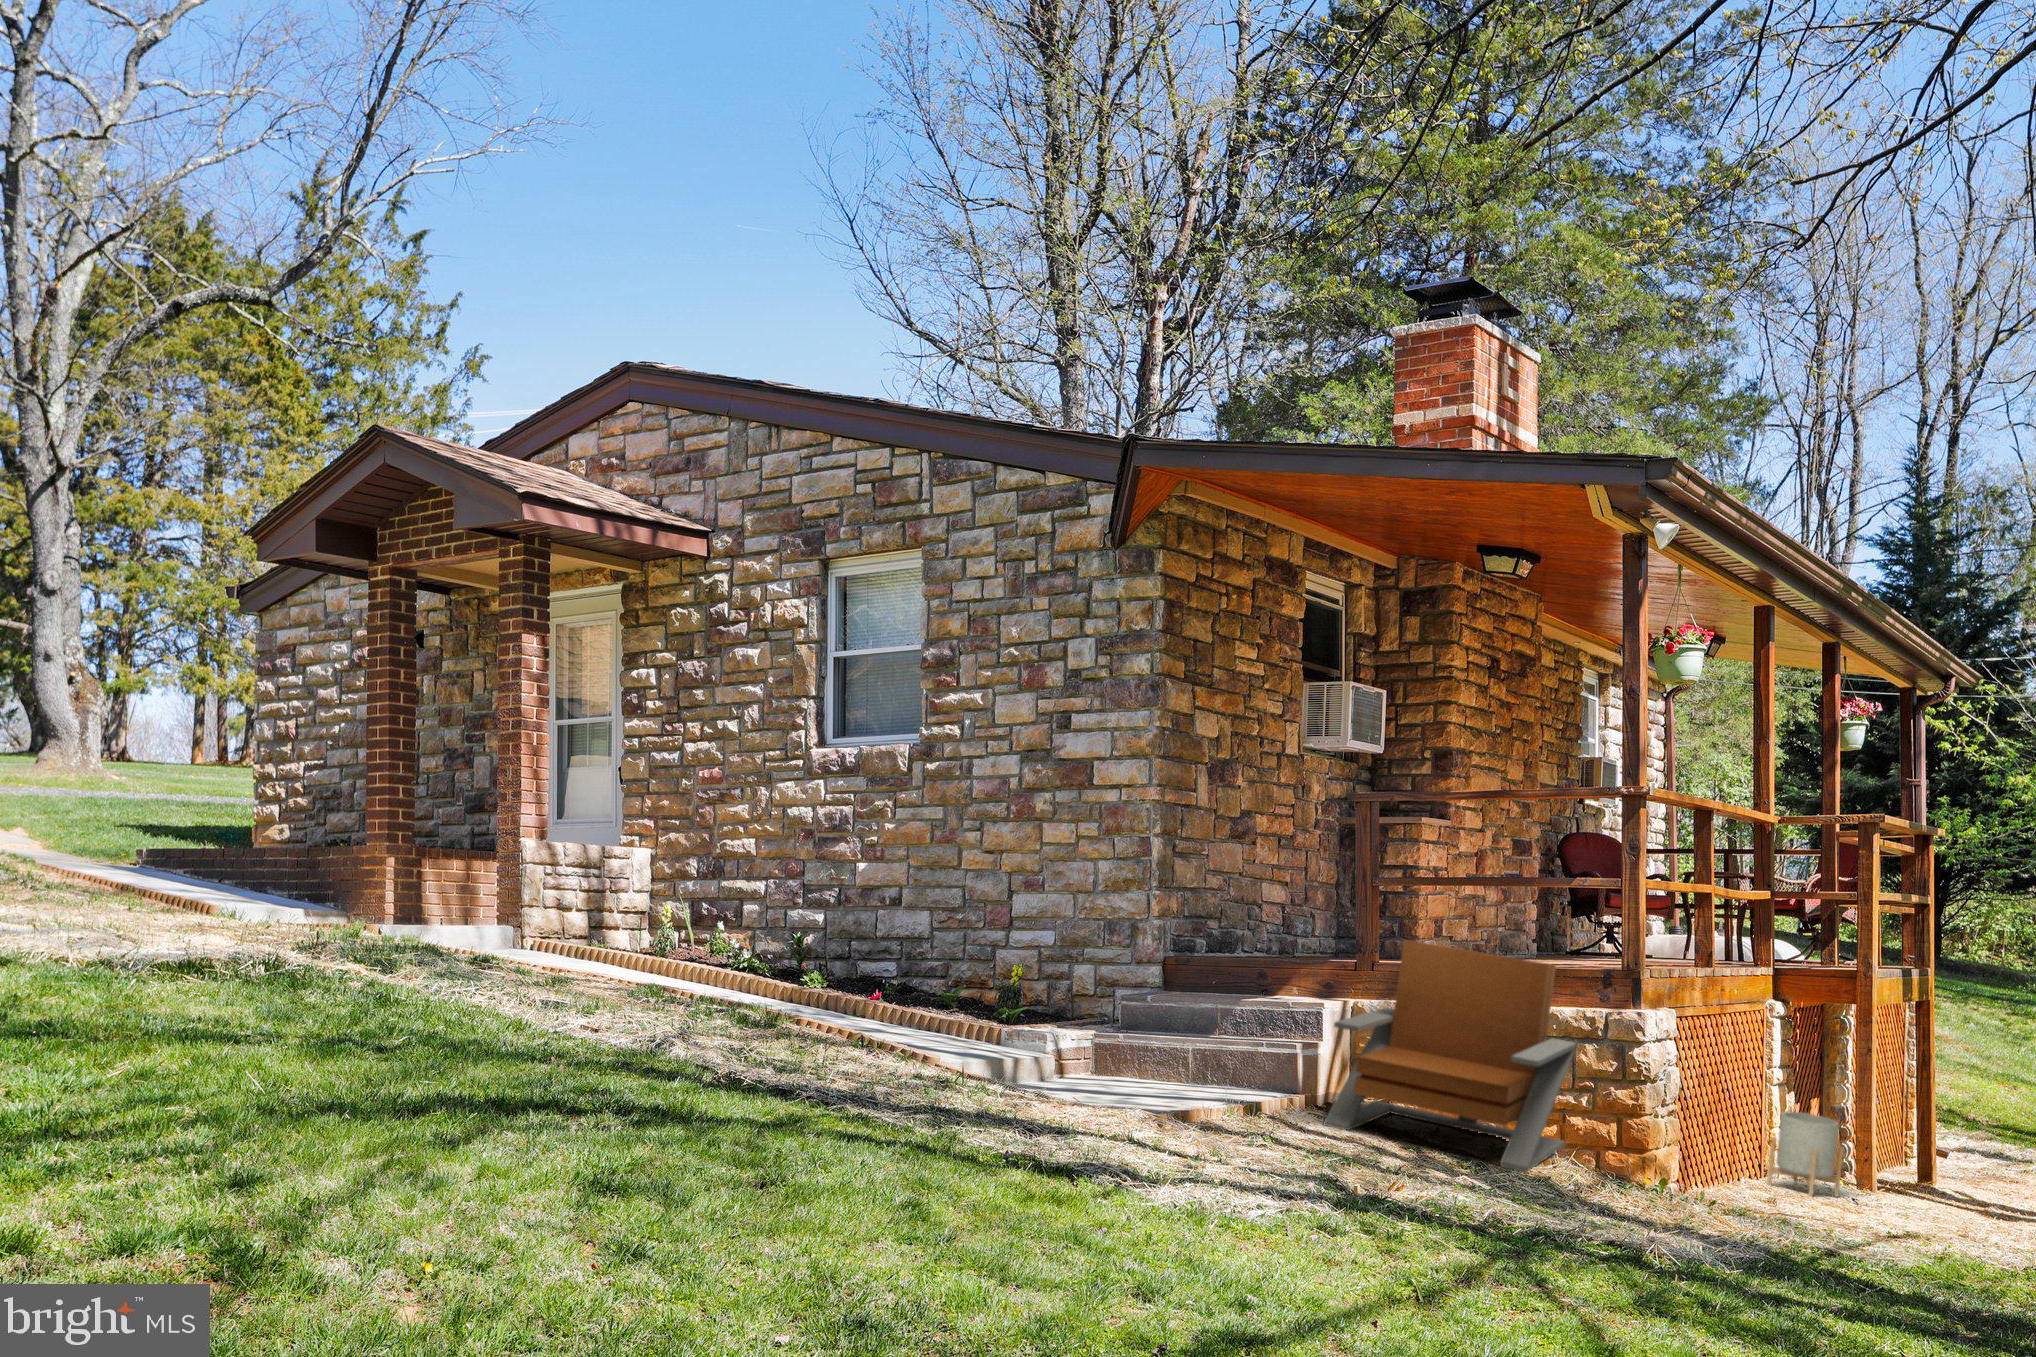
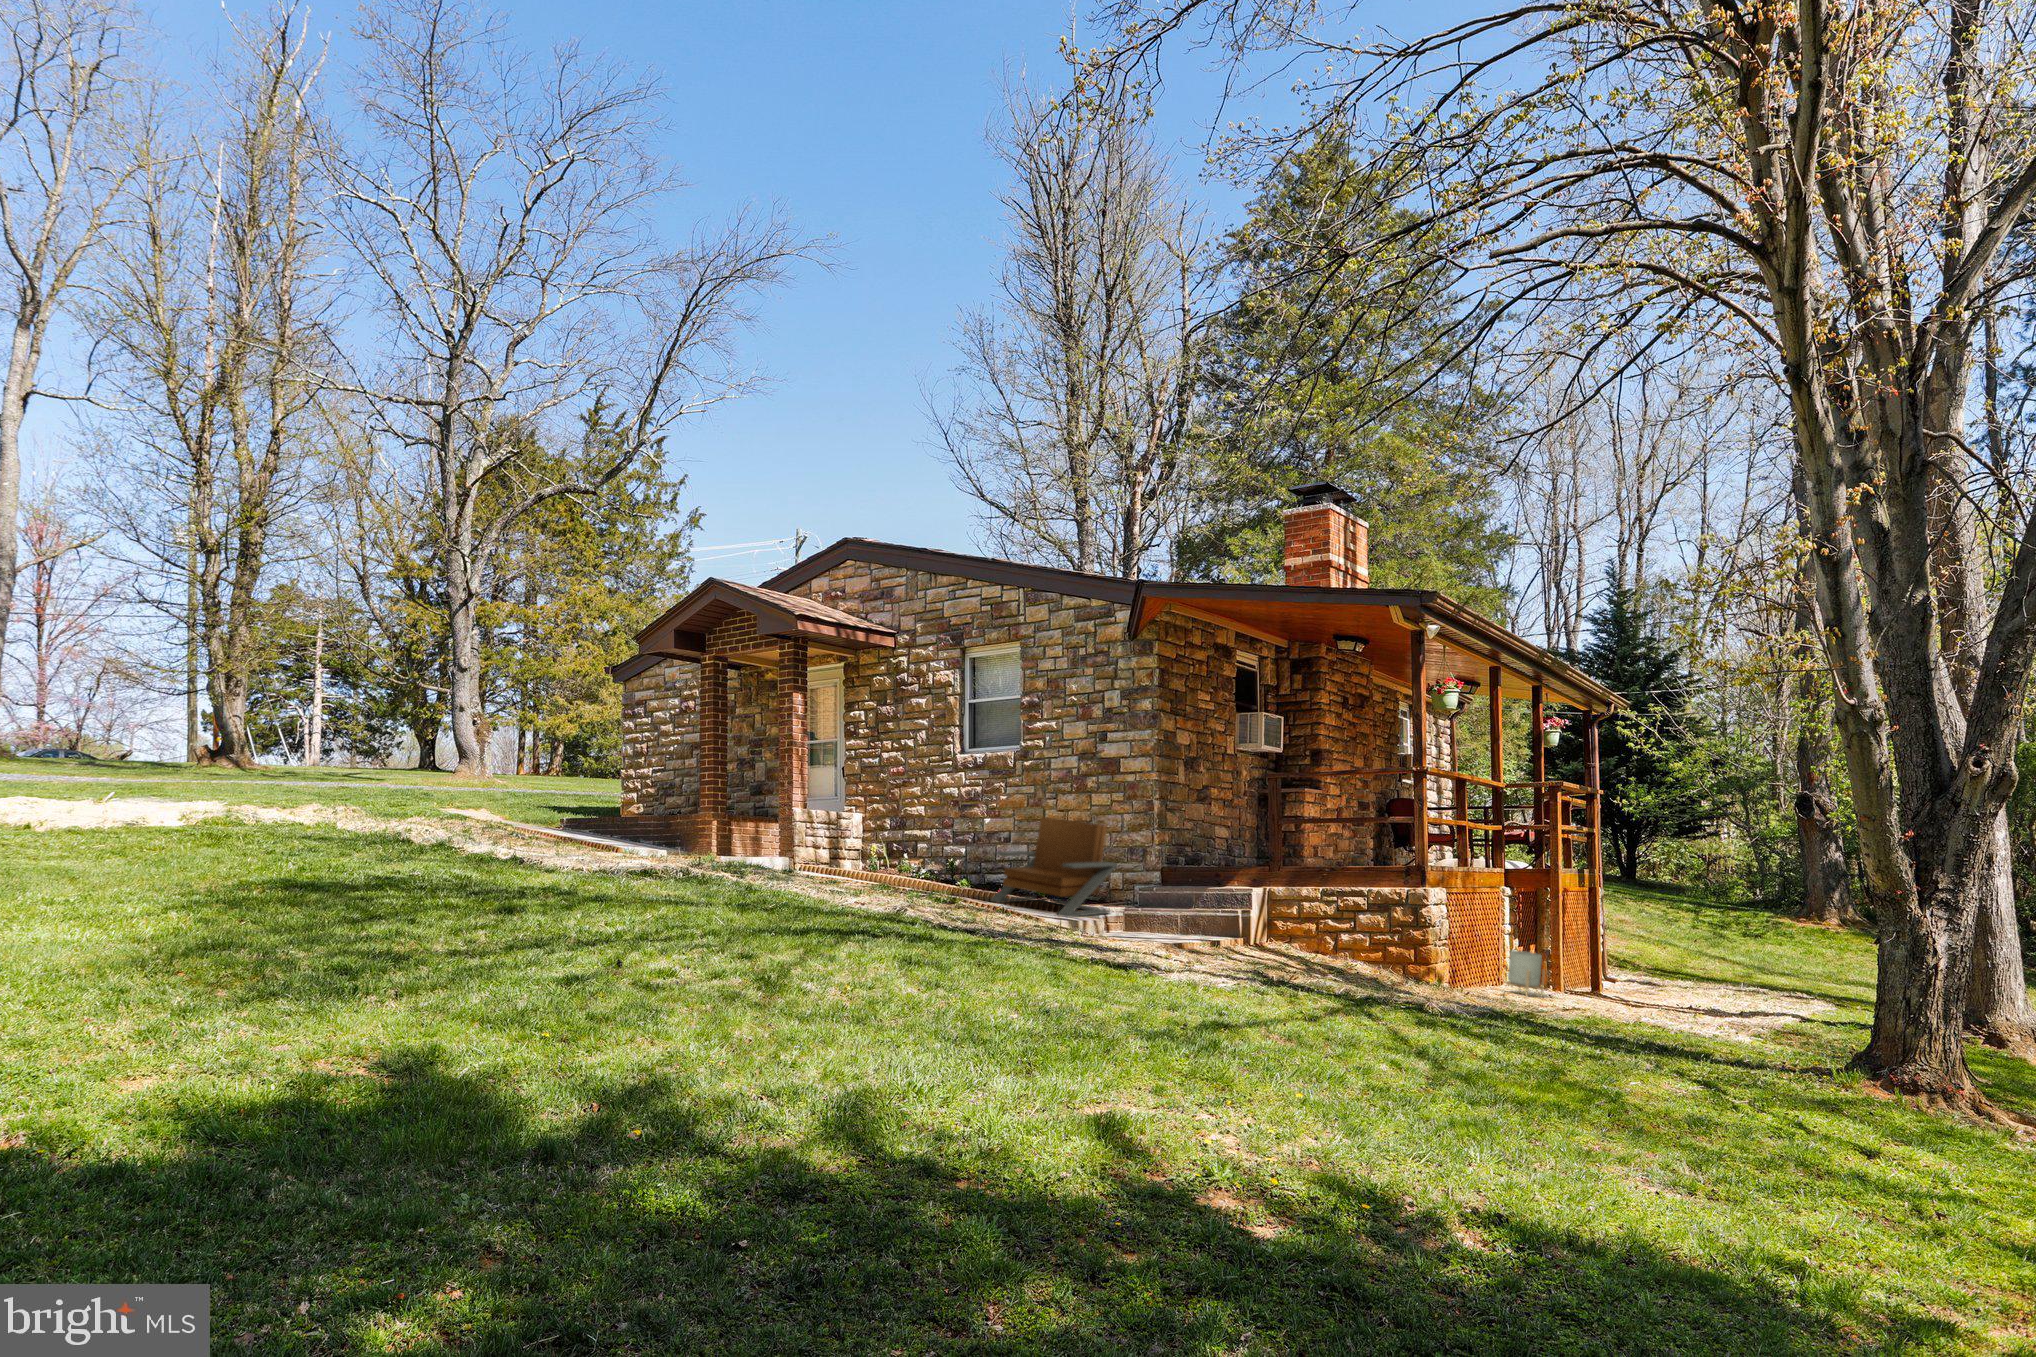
lounge chair: present [1324,940,1577,1172] -> present [991,817,1117,918]

